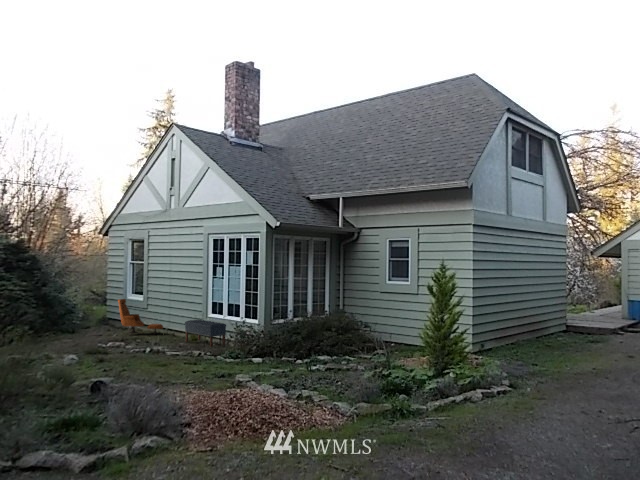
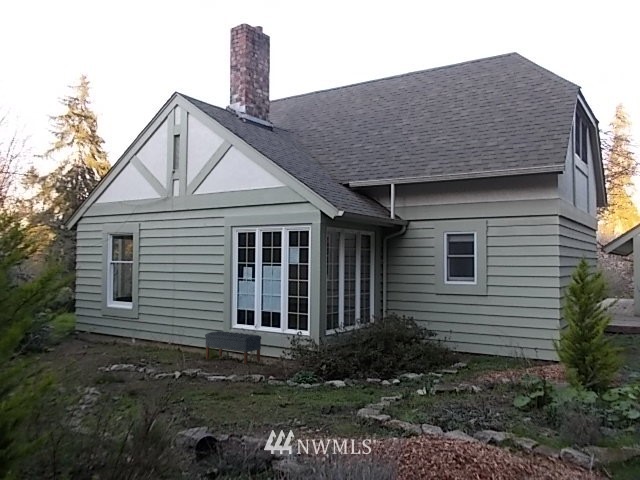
lounge chair: present [118,299,163,334] -> none [107,307,164,353]

